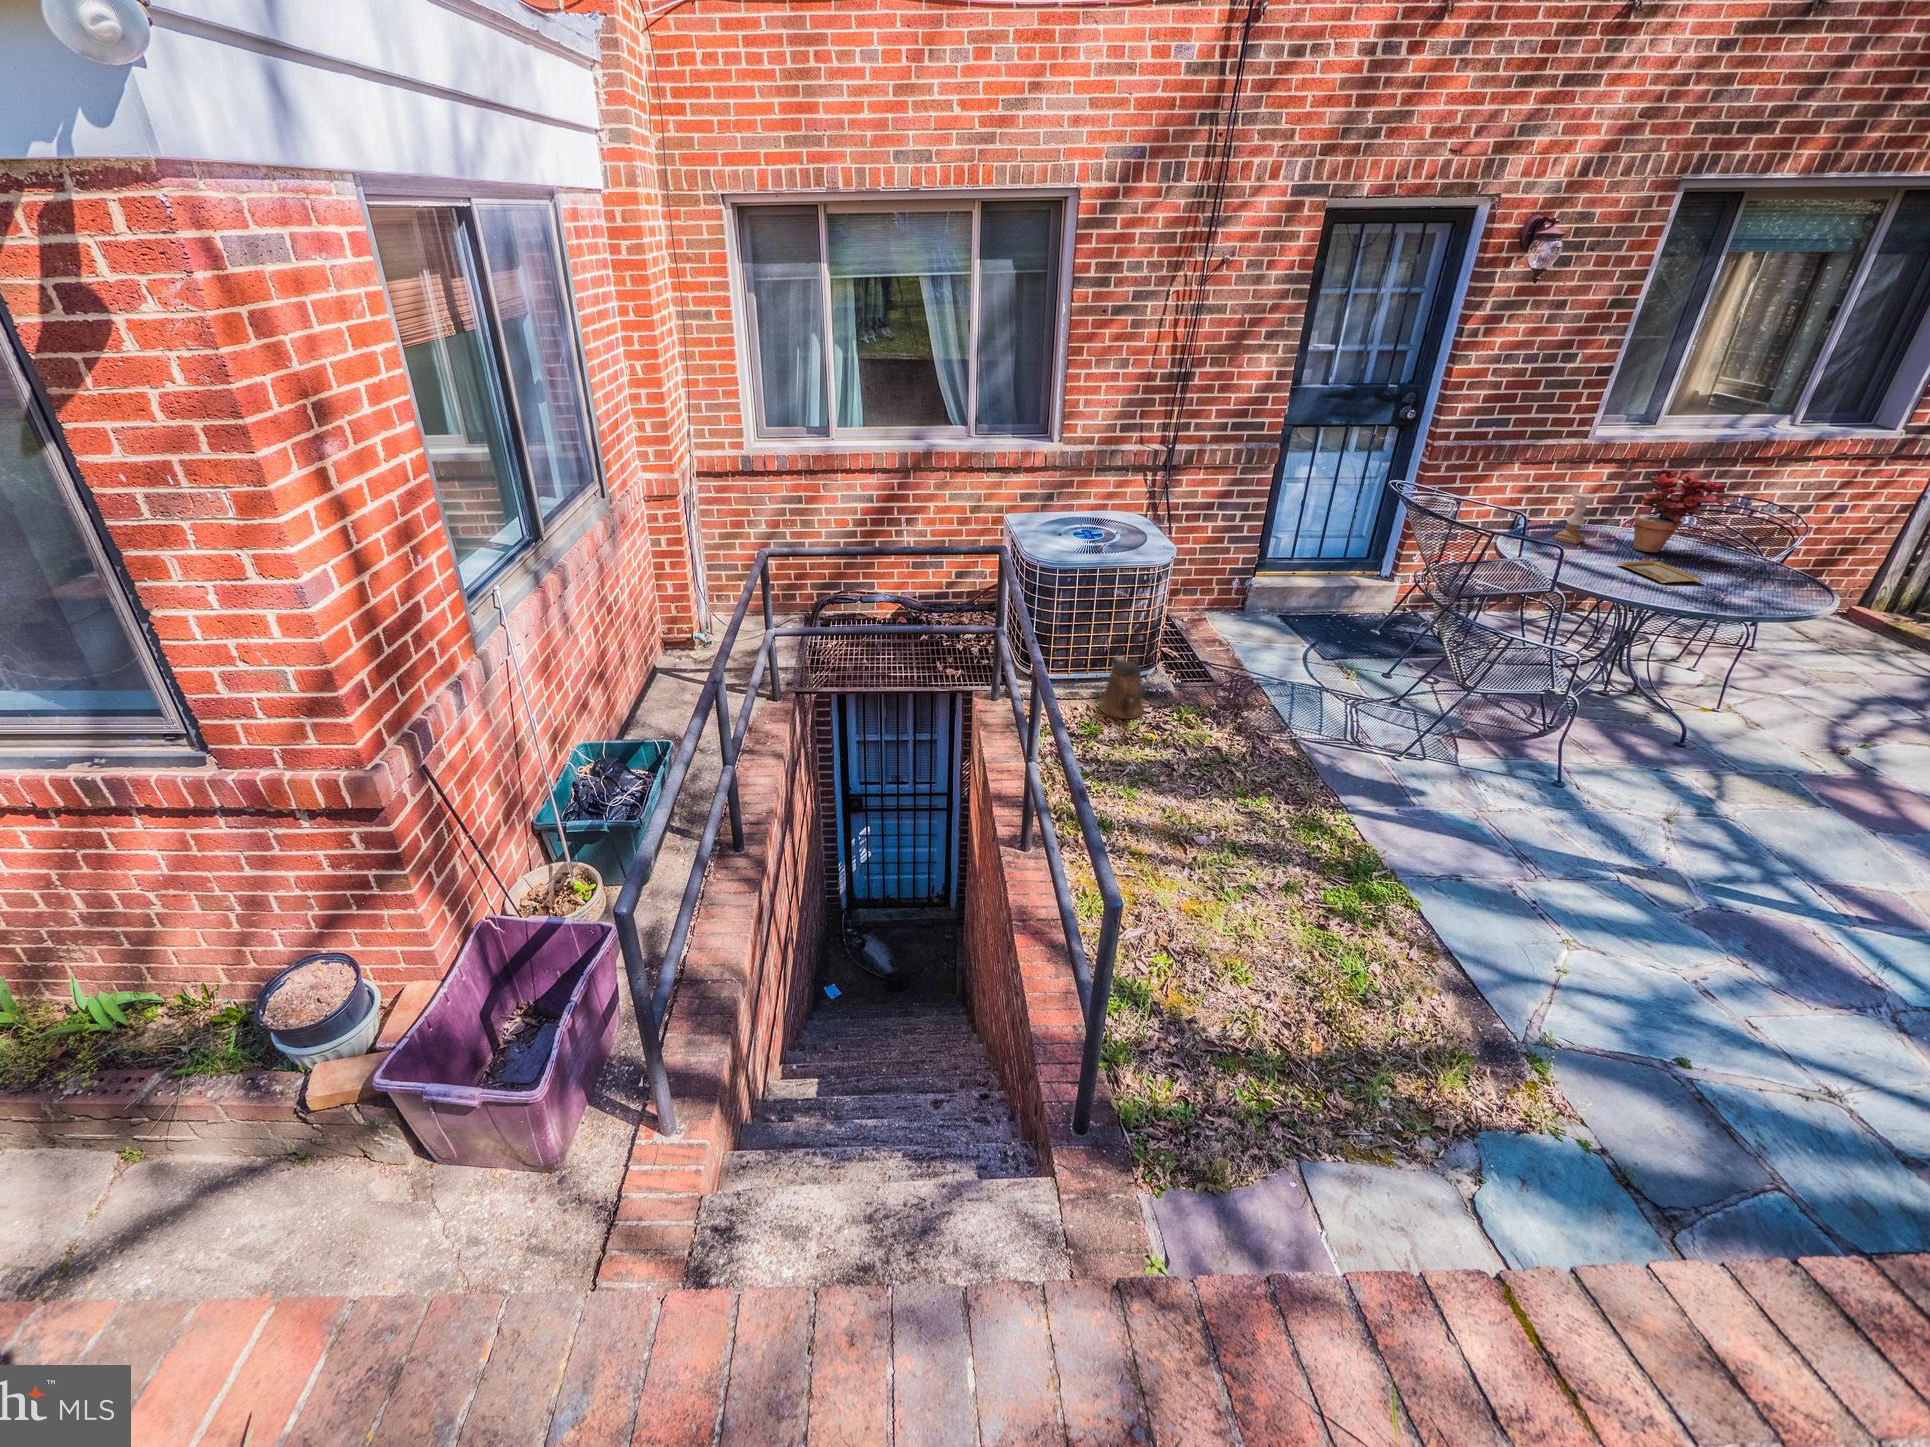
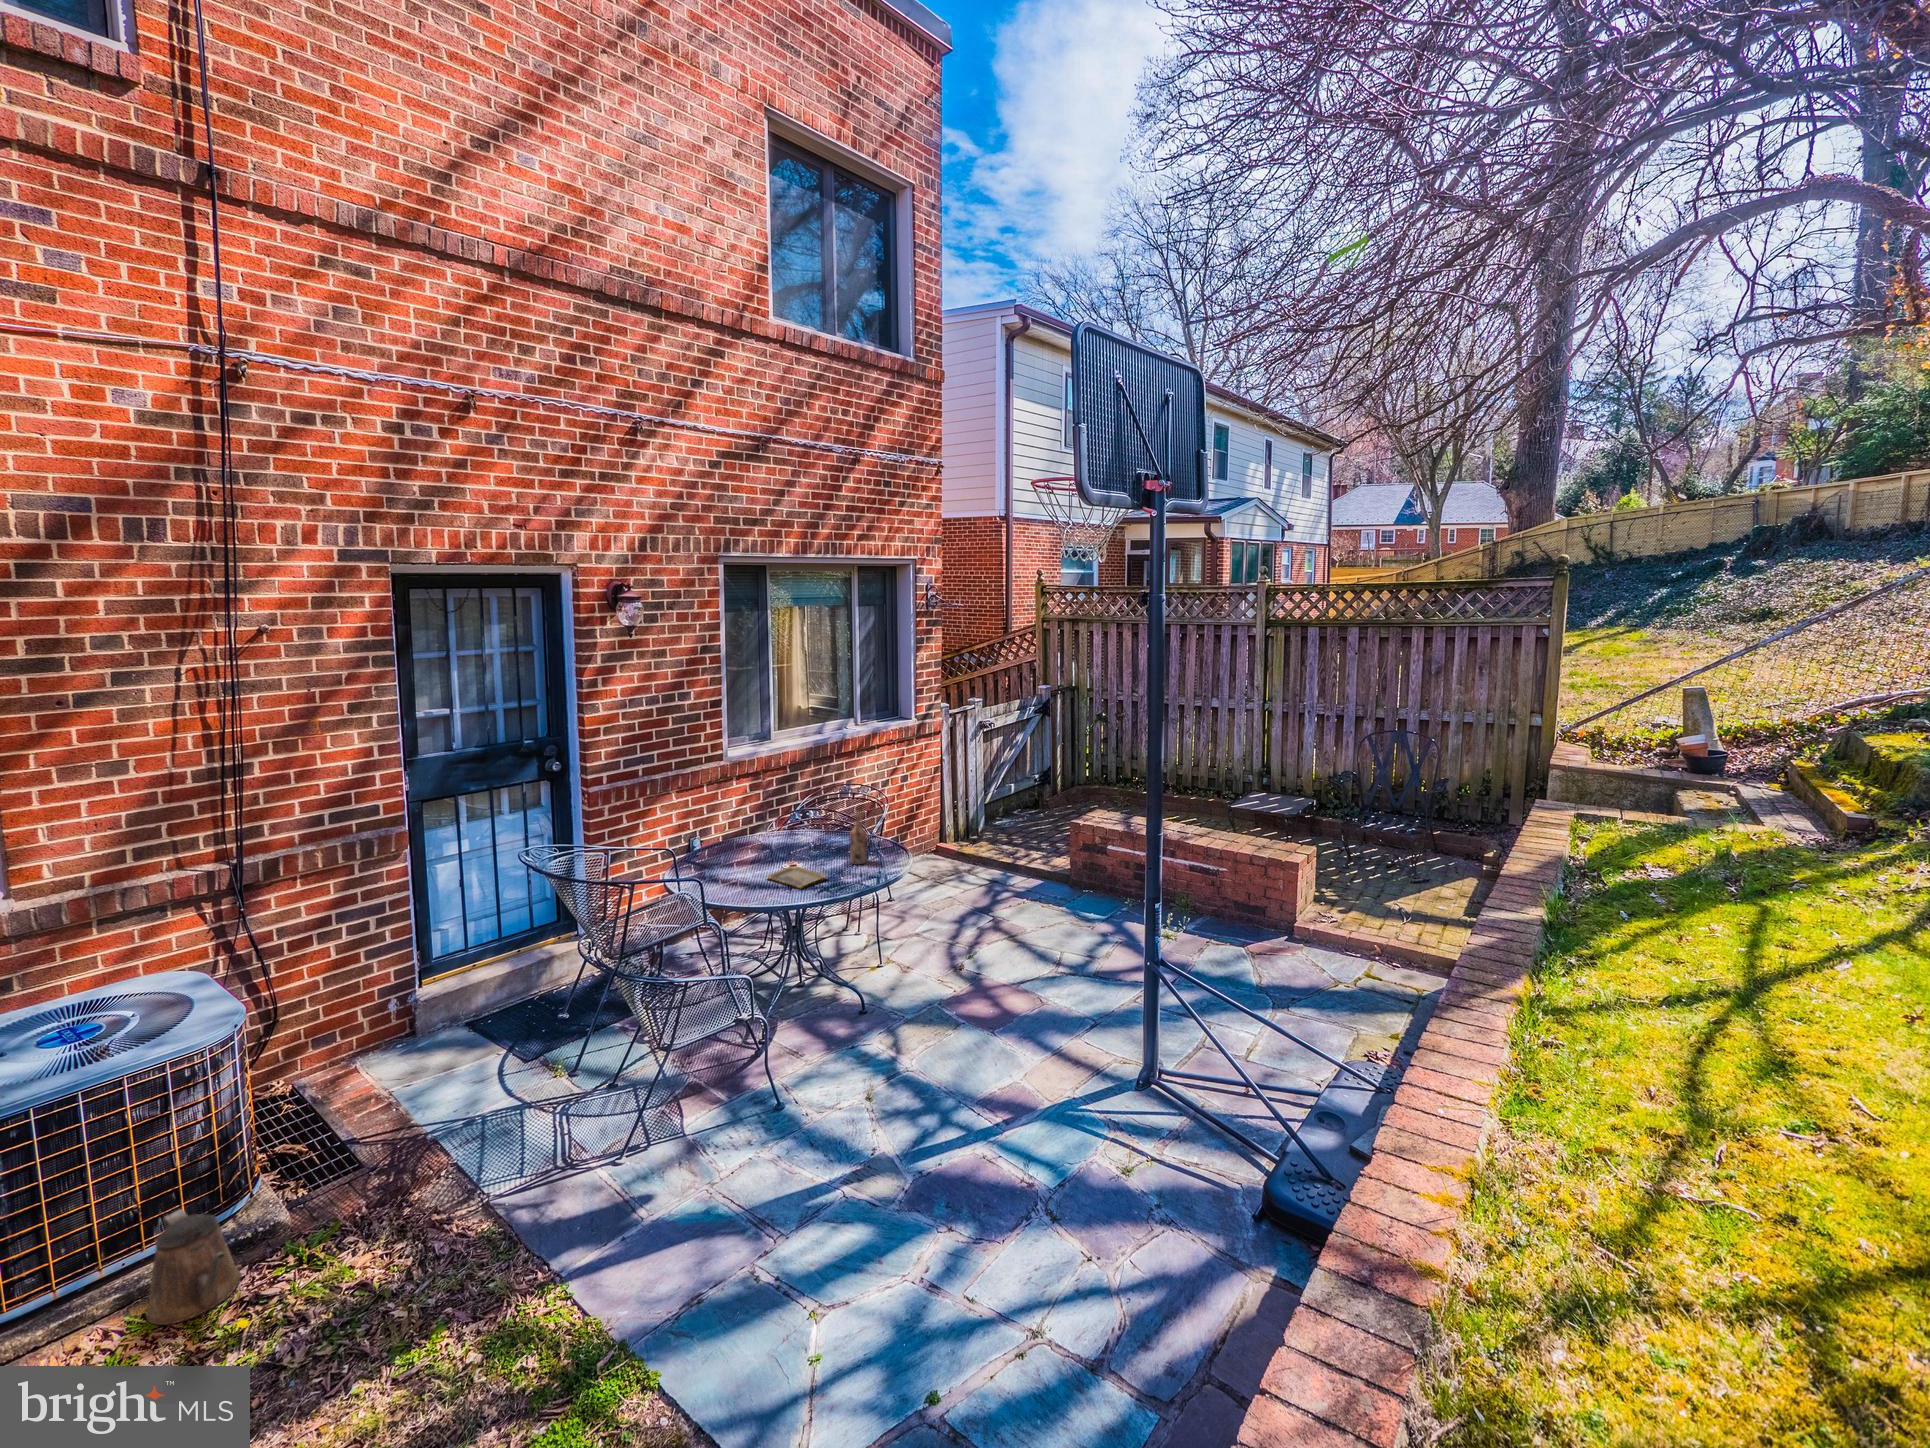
potted plant: present [1633,470,1727,552] -> none [768,783,824,857]
candle holder: present [1553,493,1597,544] -> none [715,817,741,864]
wine bottle: none [1738,513,1786,581] -> present [850,808,867,865]

